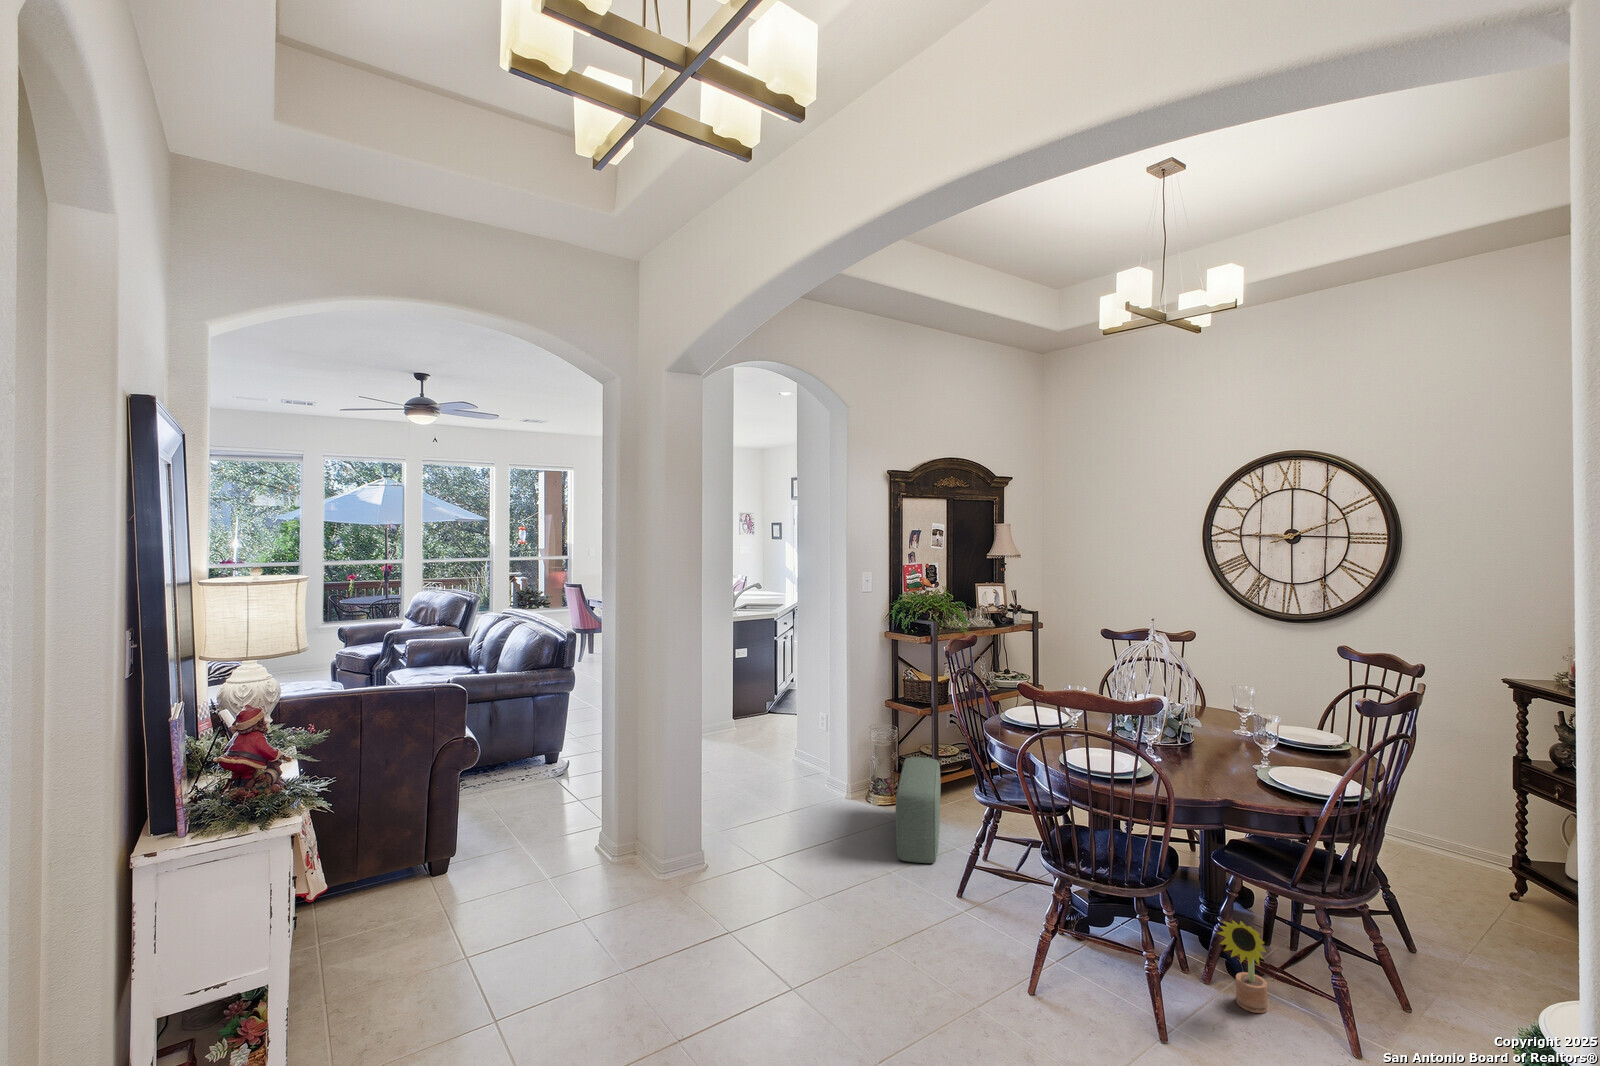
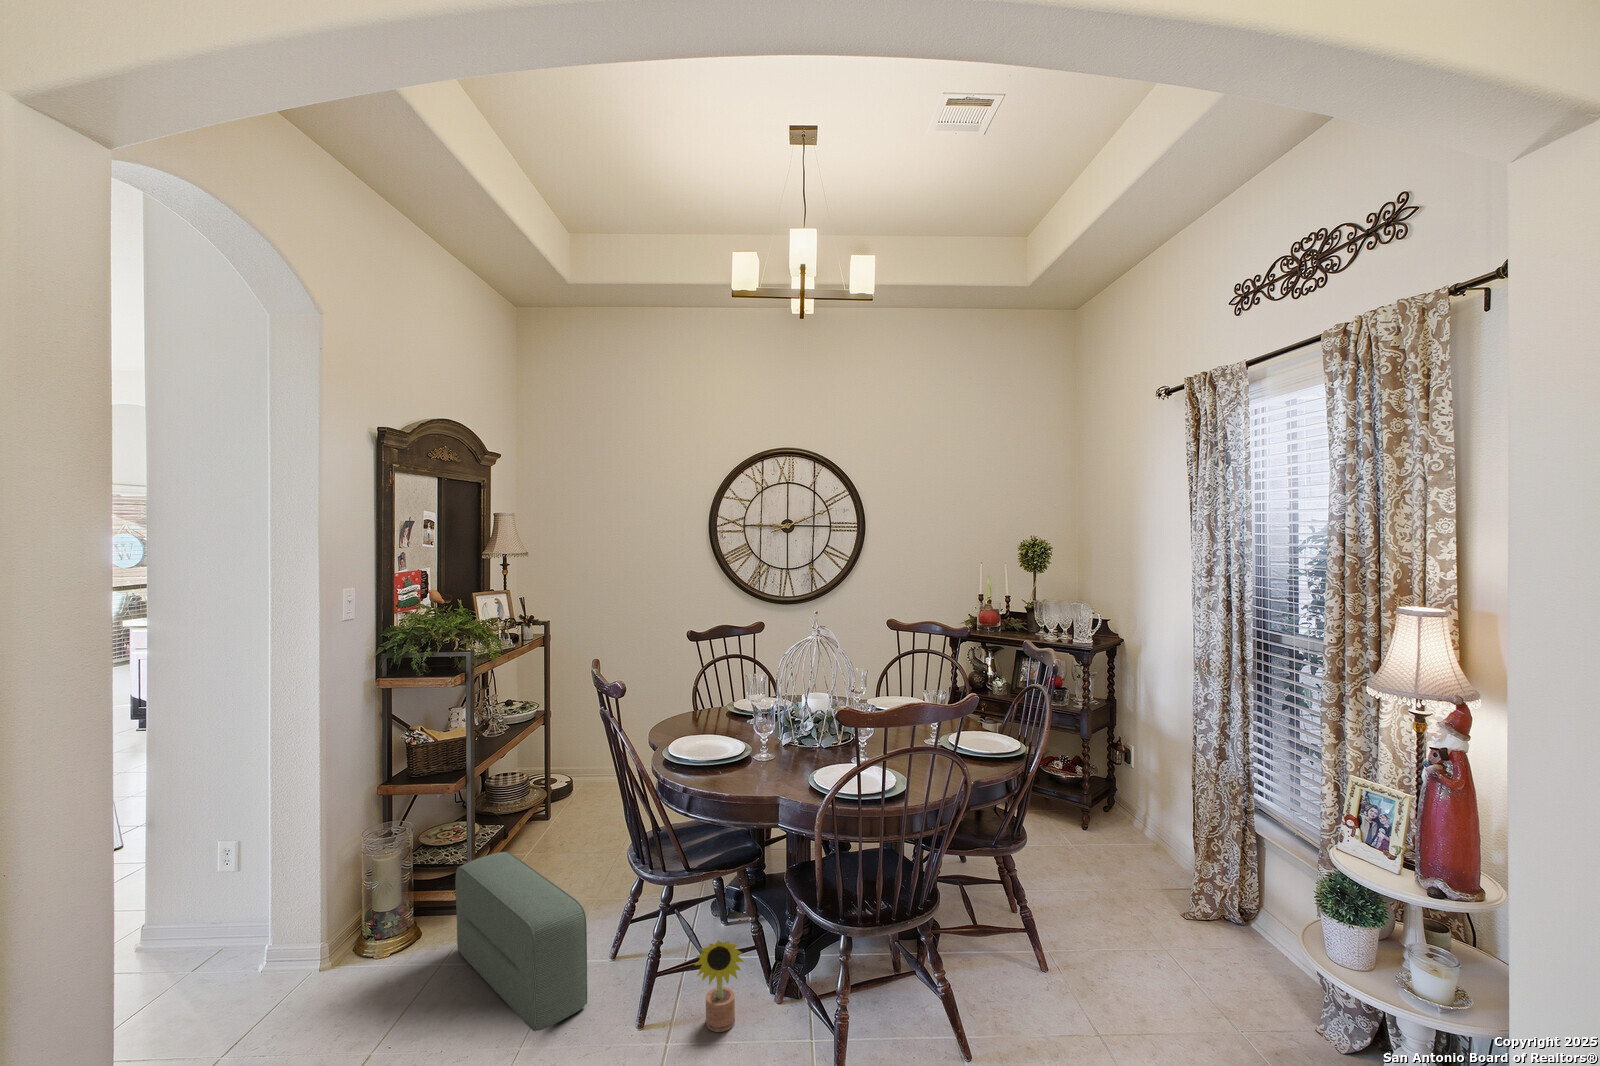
decorative plant: present [1217,920,1268,1013] -> present [695,940,744,1032]

